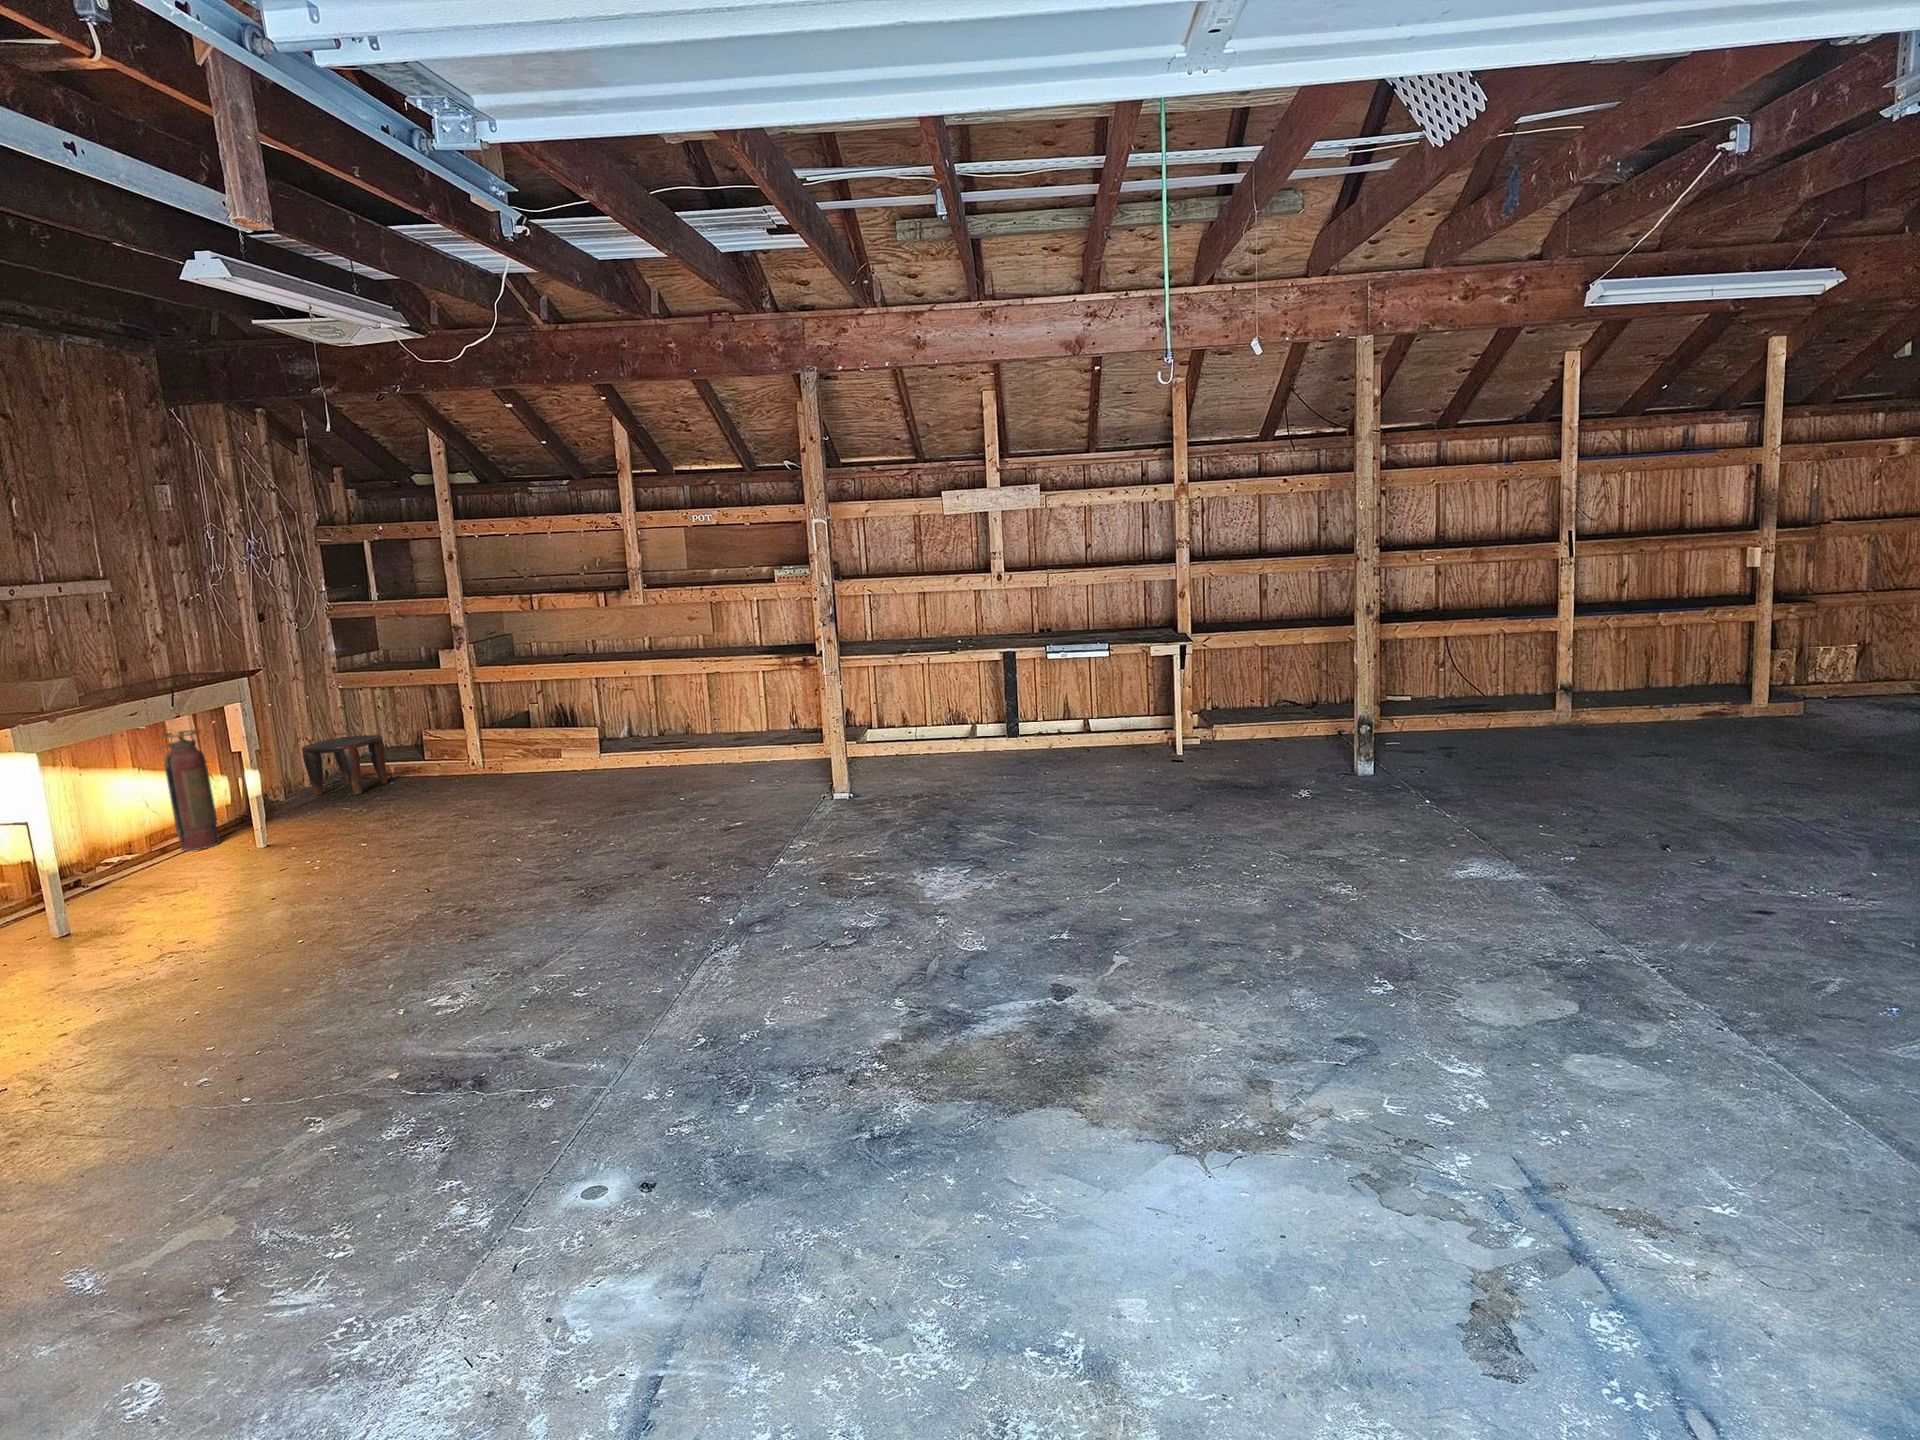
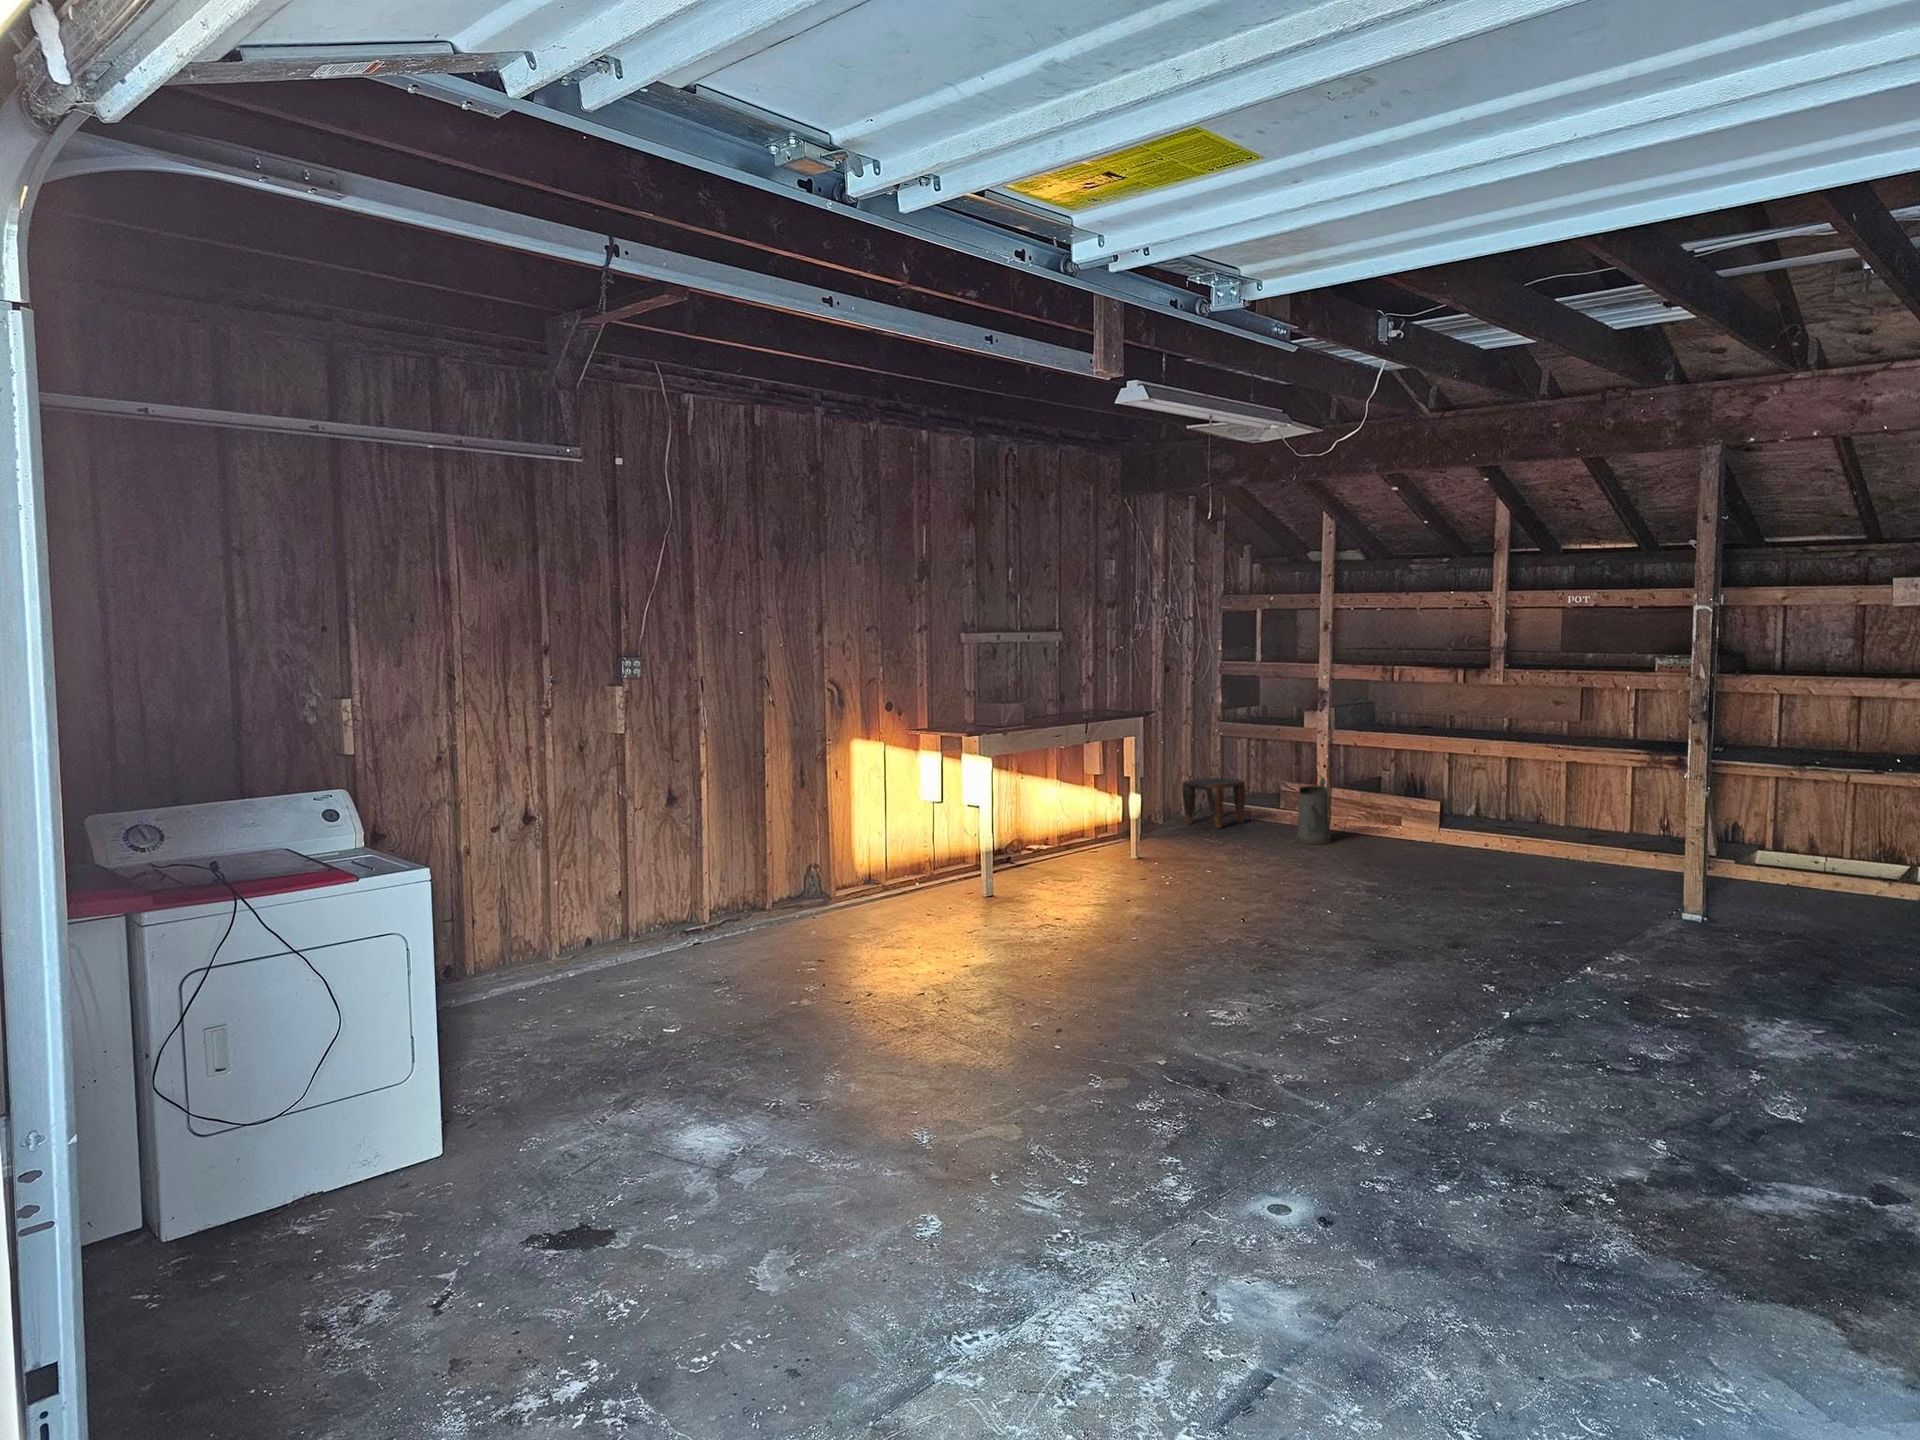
watering can: none [451,716,496,793] -> present [1296,773,1332,844]
fire extinguisher: present [160,730,221,850] -> none [1081,756,1111,851]

